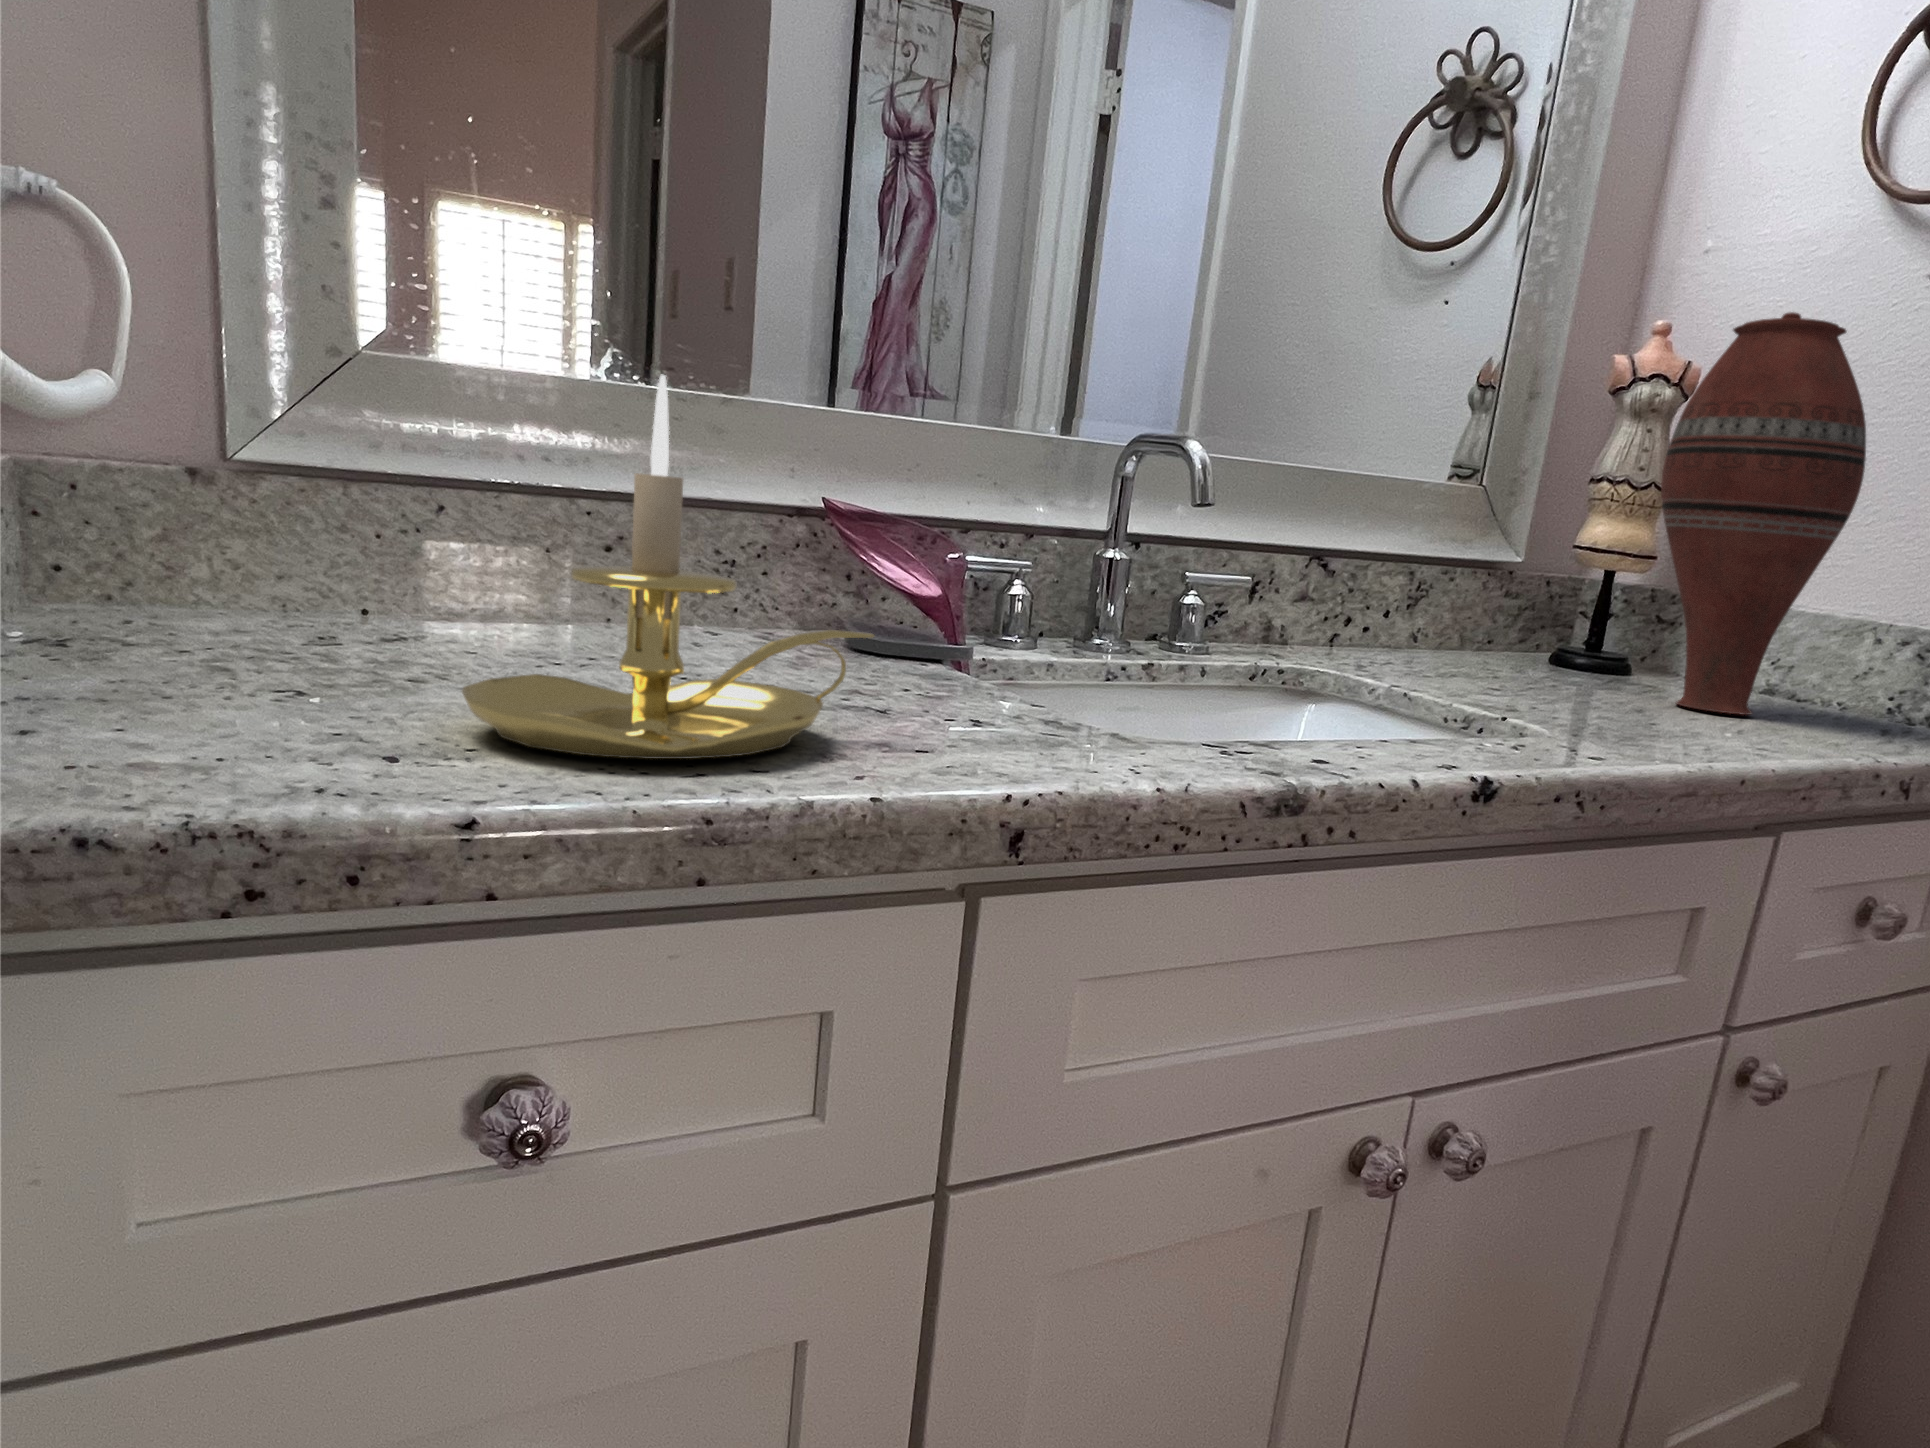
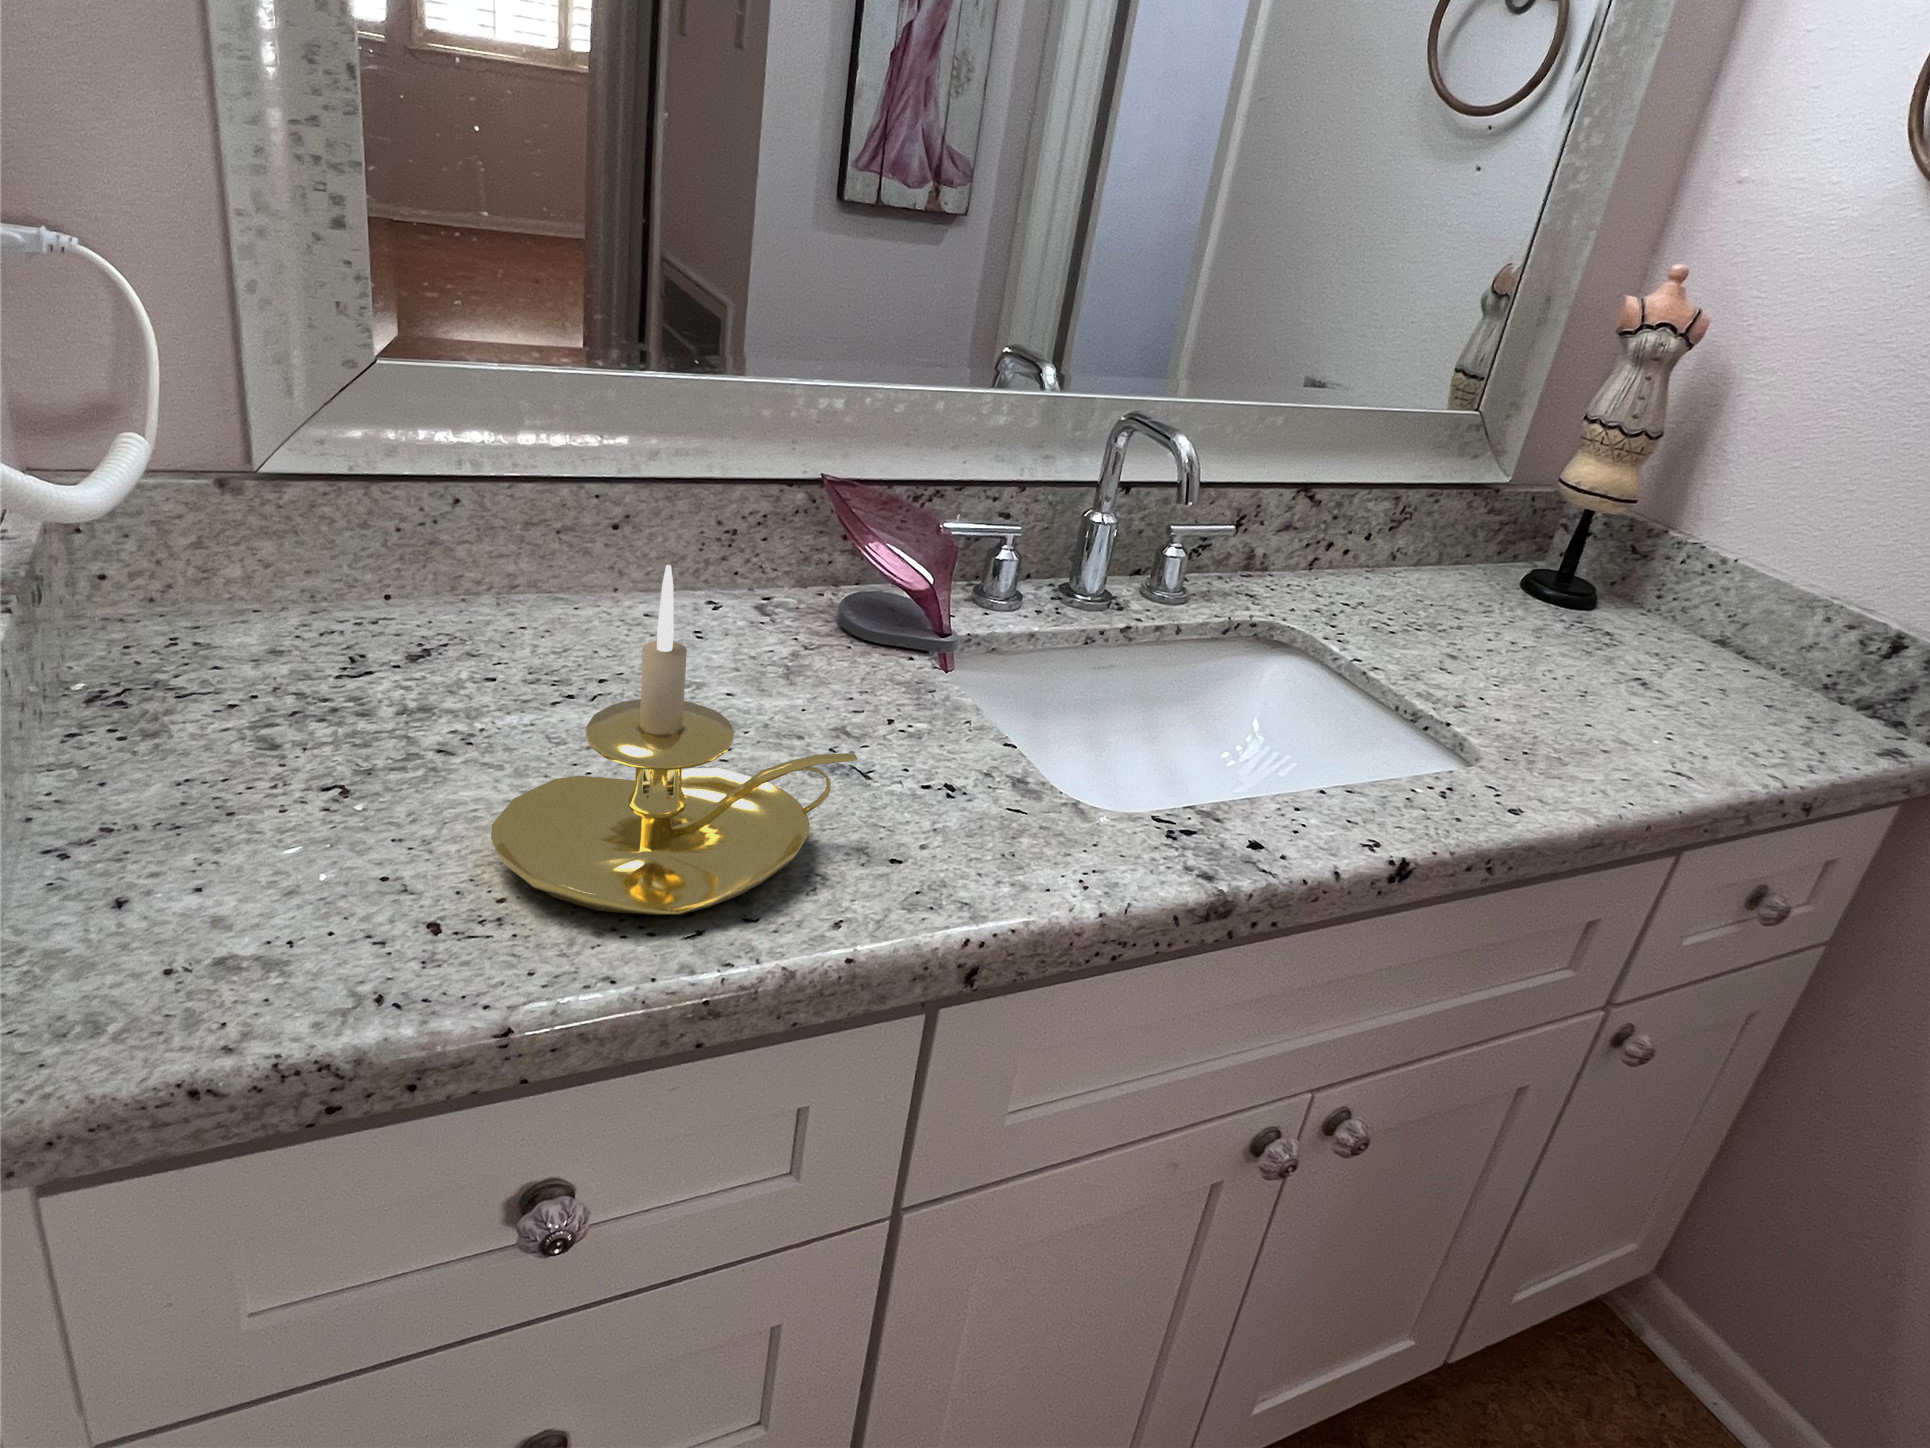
vase: present [1661,312,1866,715] -> none [1621,322,1845,701]

